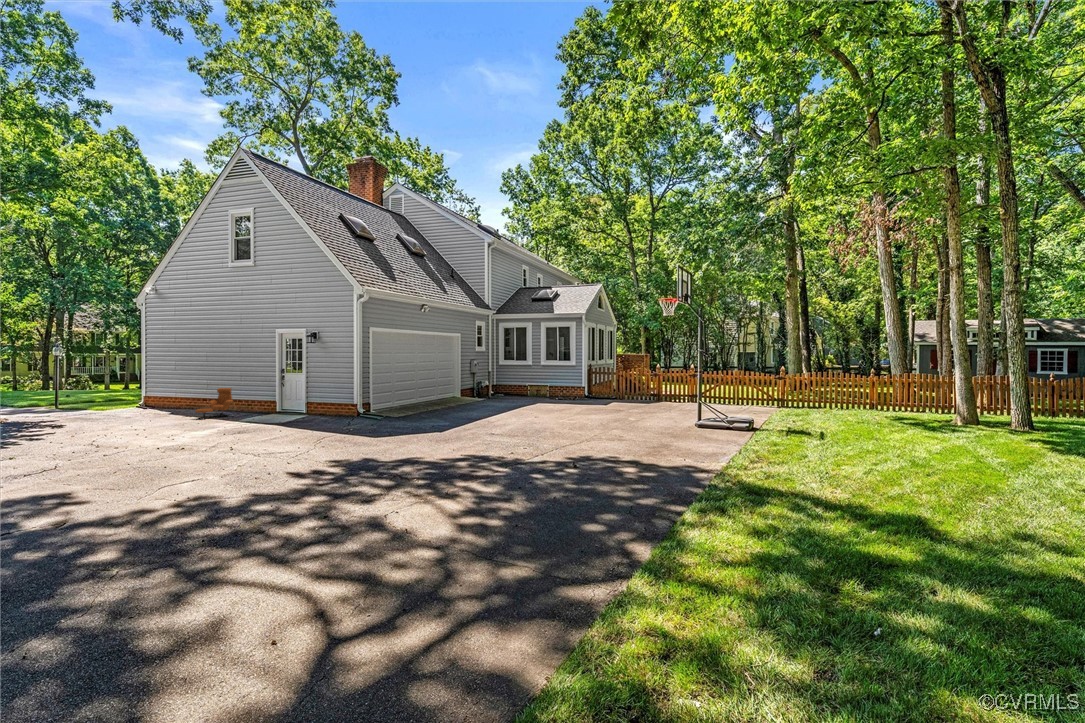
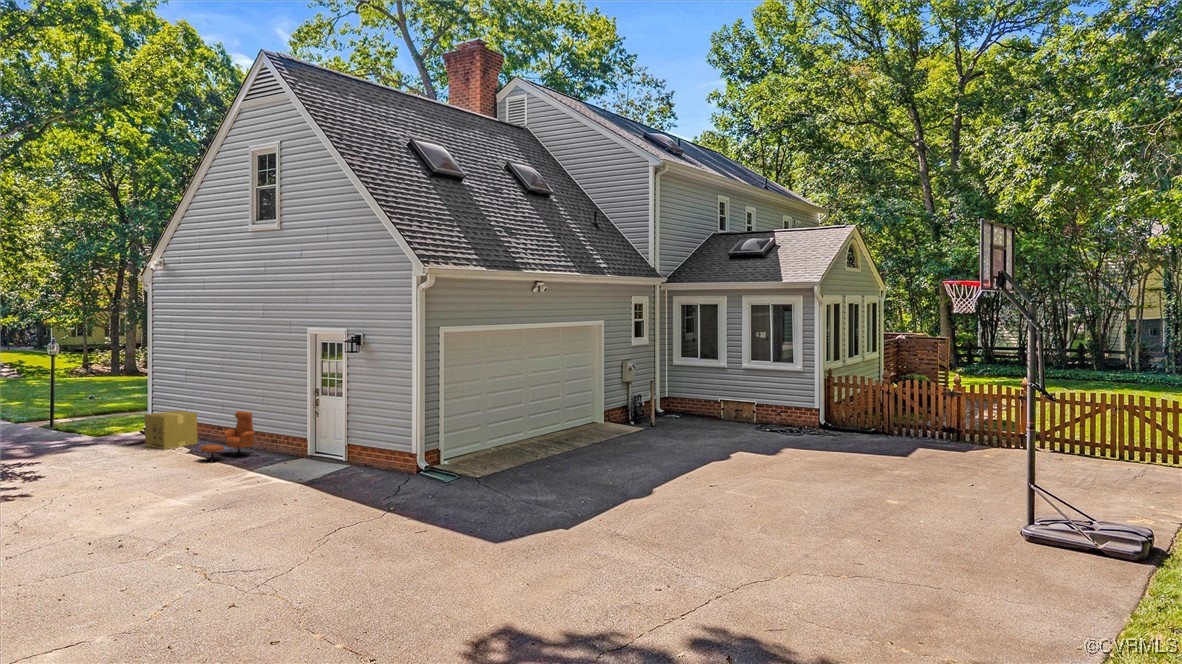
cardboard box: none [139,394,181,418] -> present [145,410,198,449]

